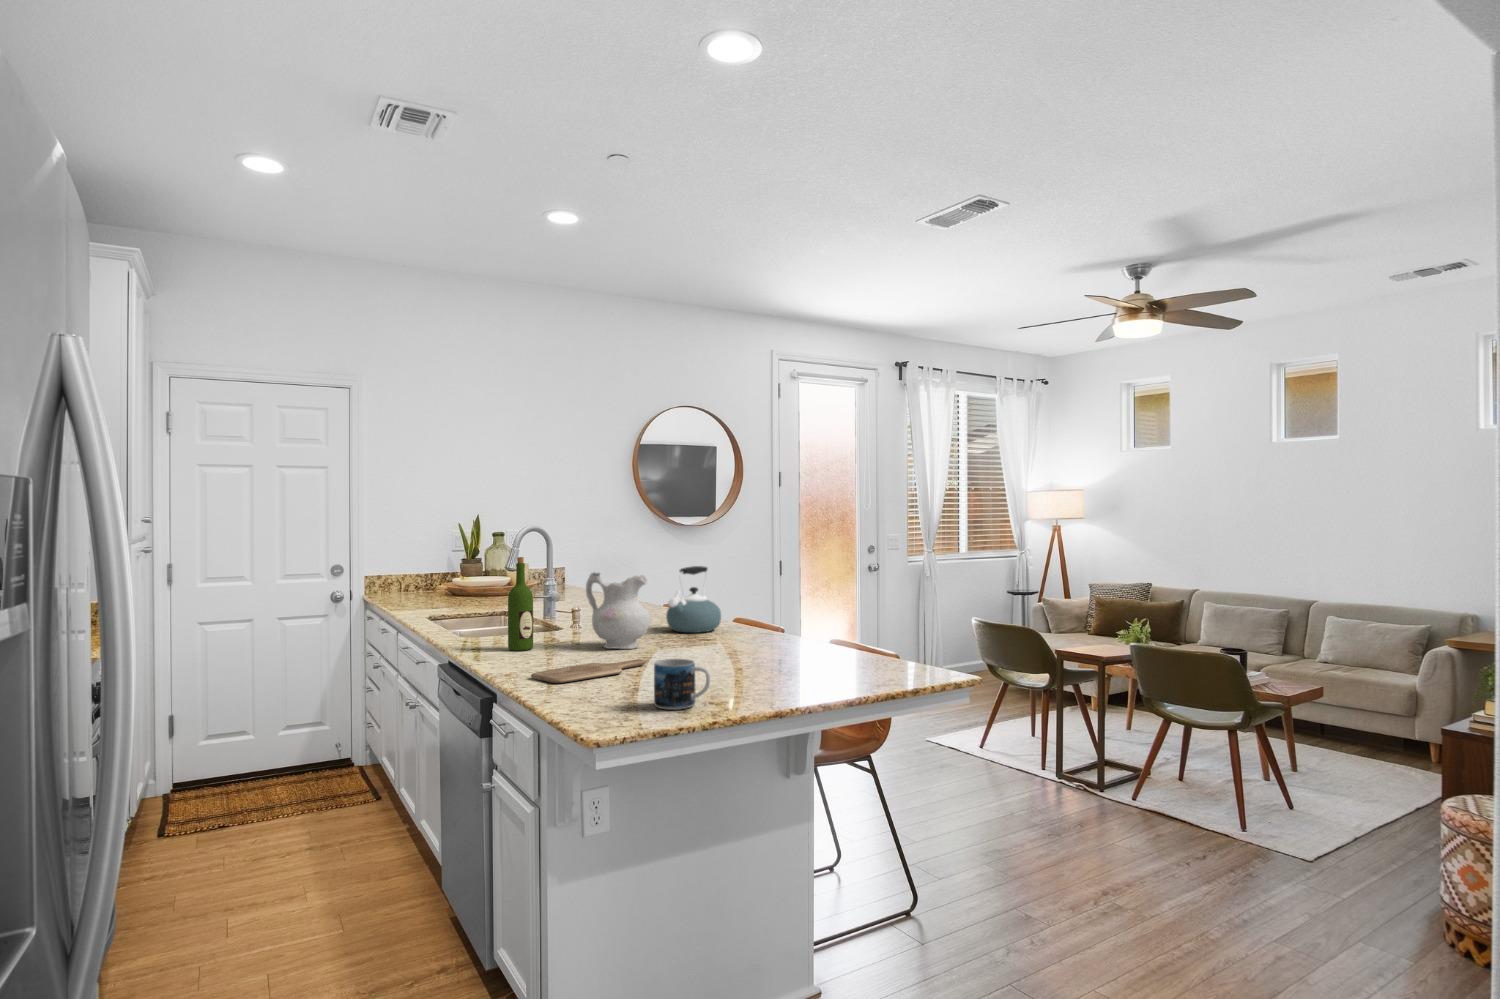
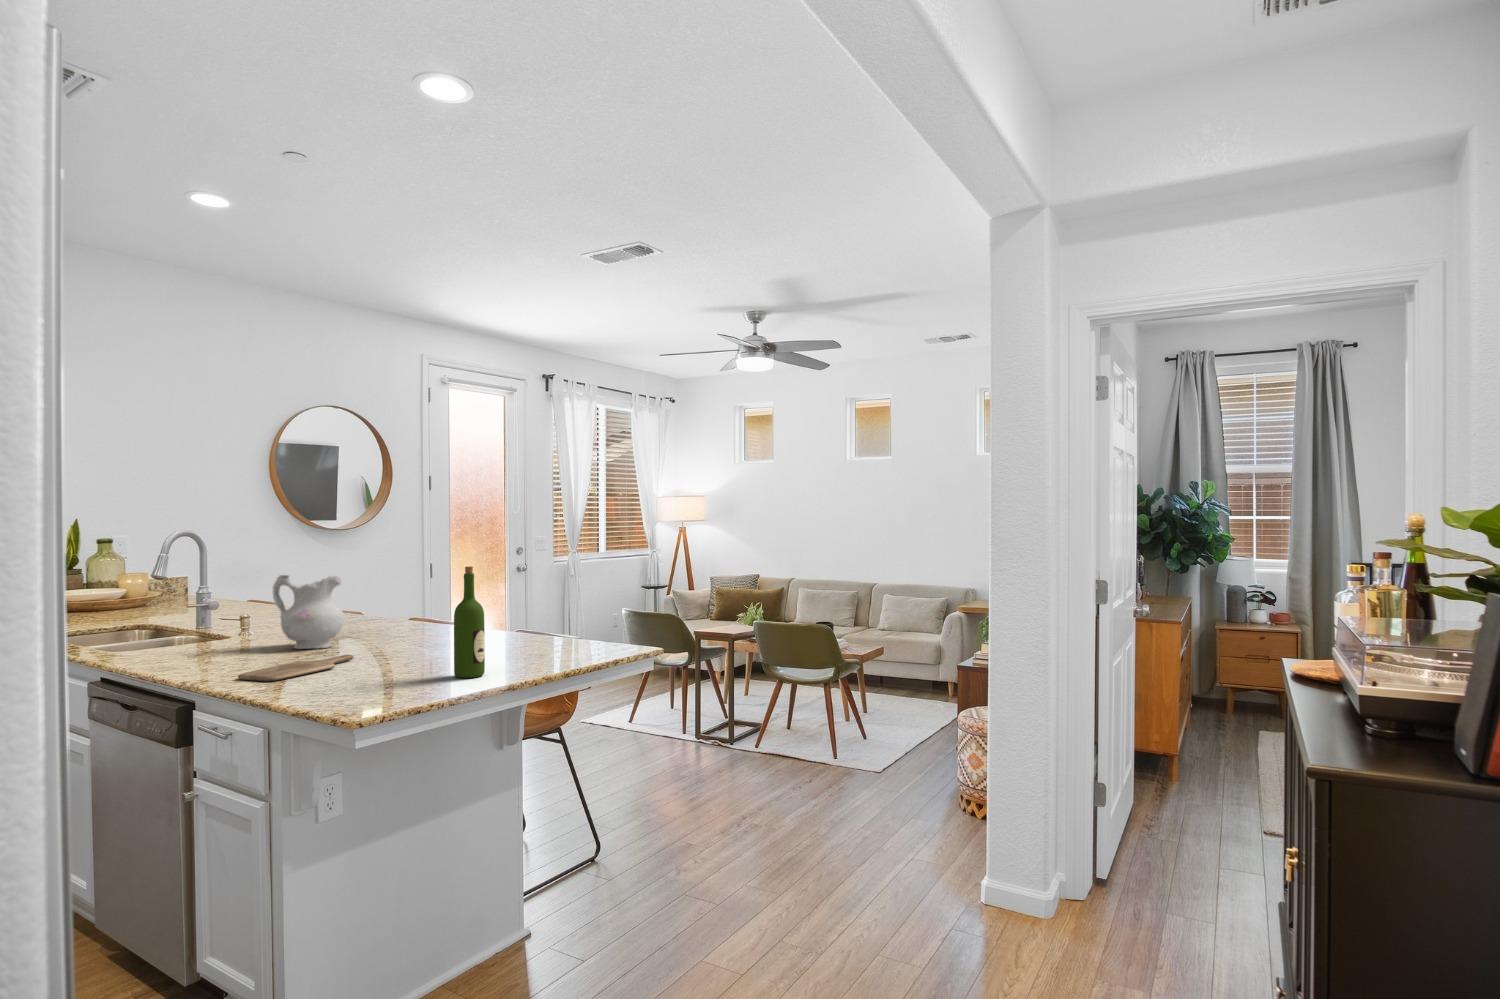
wine bottle: present [508,557,533,651] -> present [454,566,485,678]
kettle: present [666,566,721,633] -> none [350,567,407,631]
mug: present [654,659,710,710] -> none [390,646,446,691]

